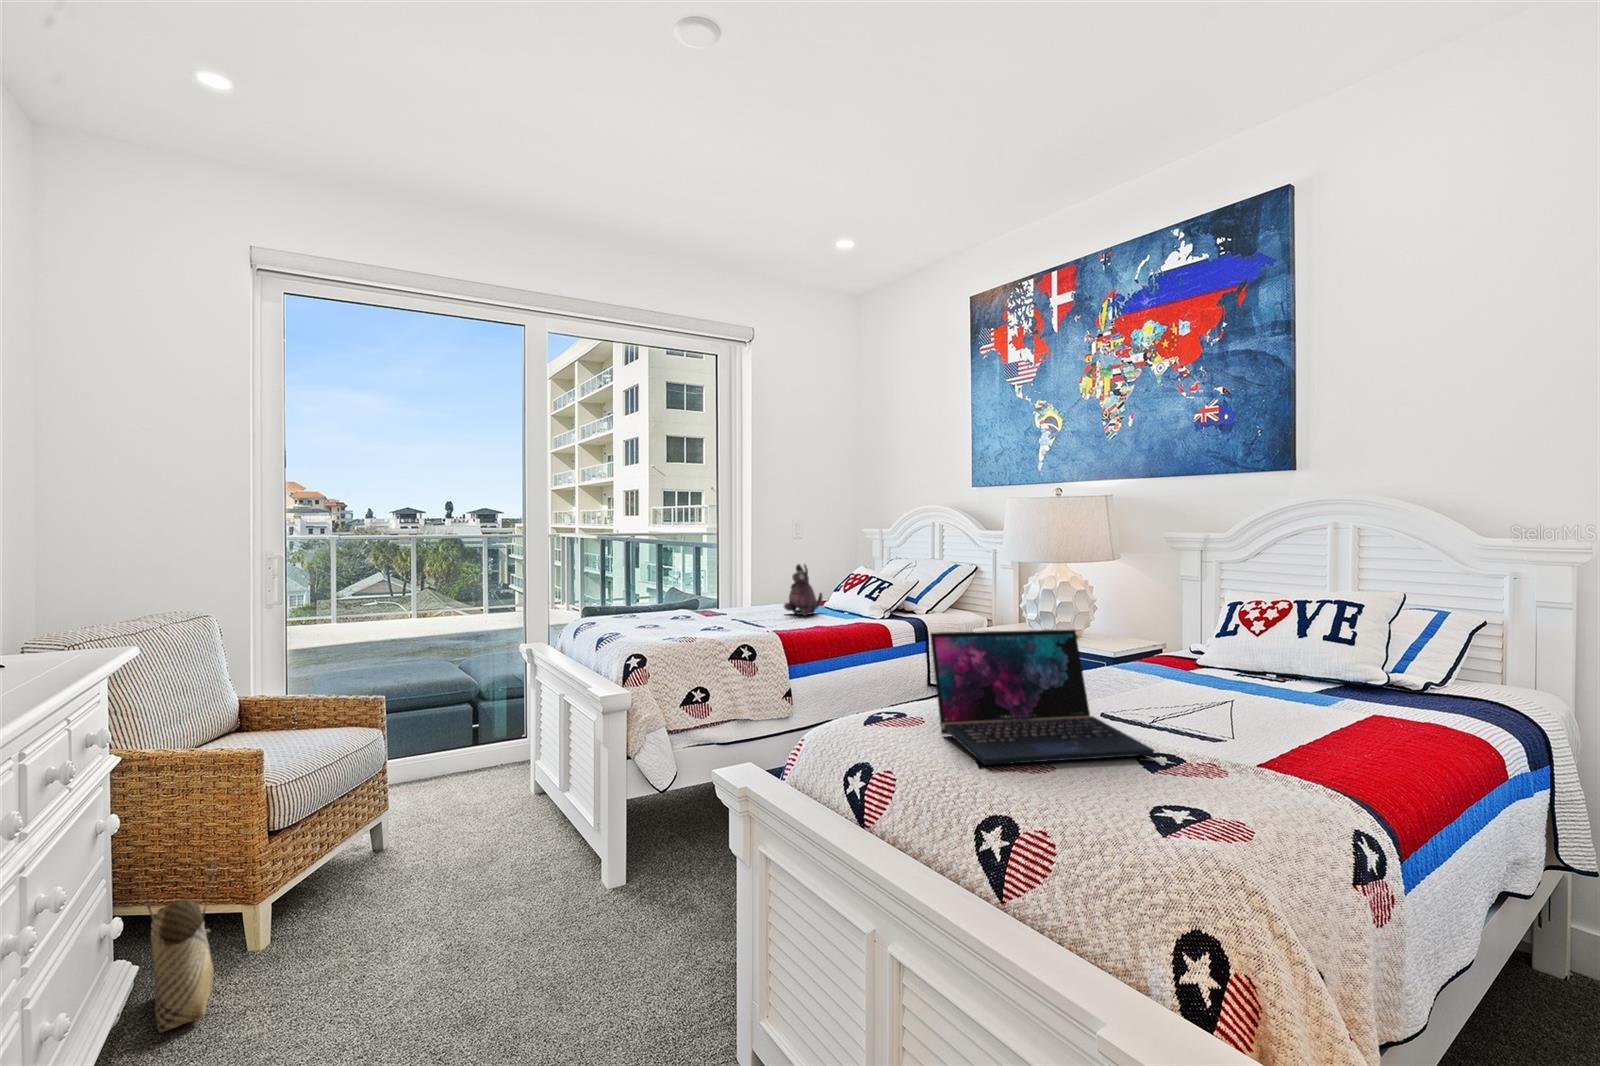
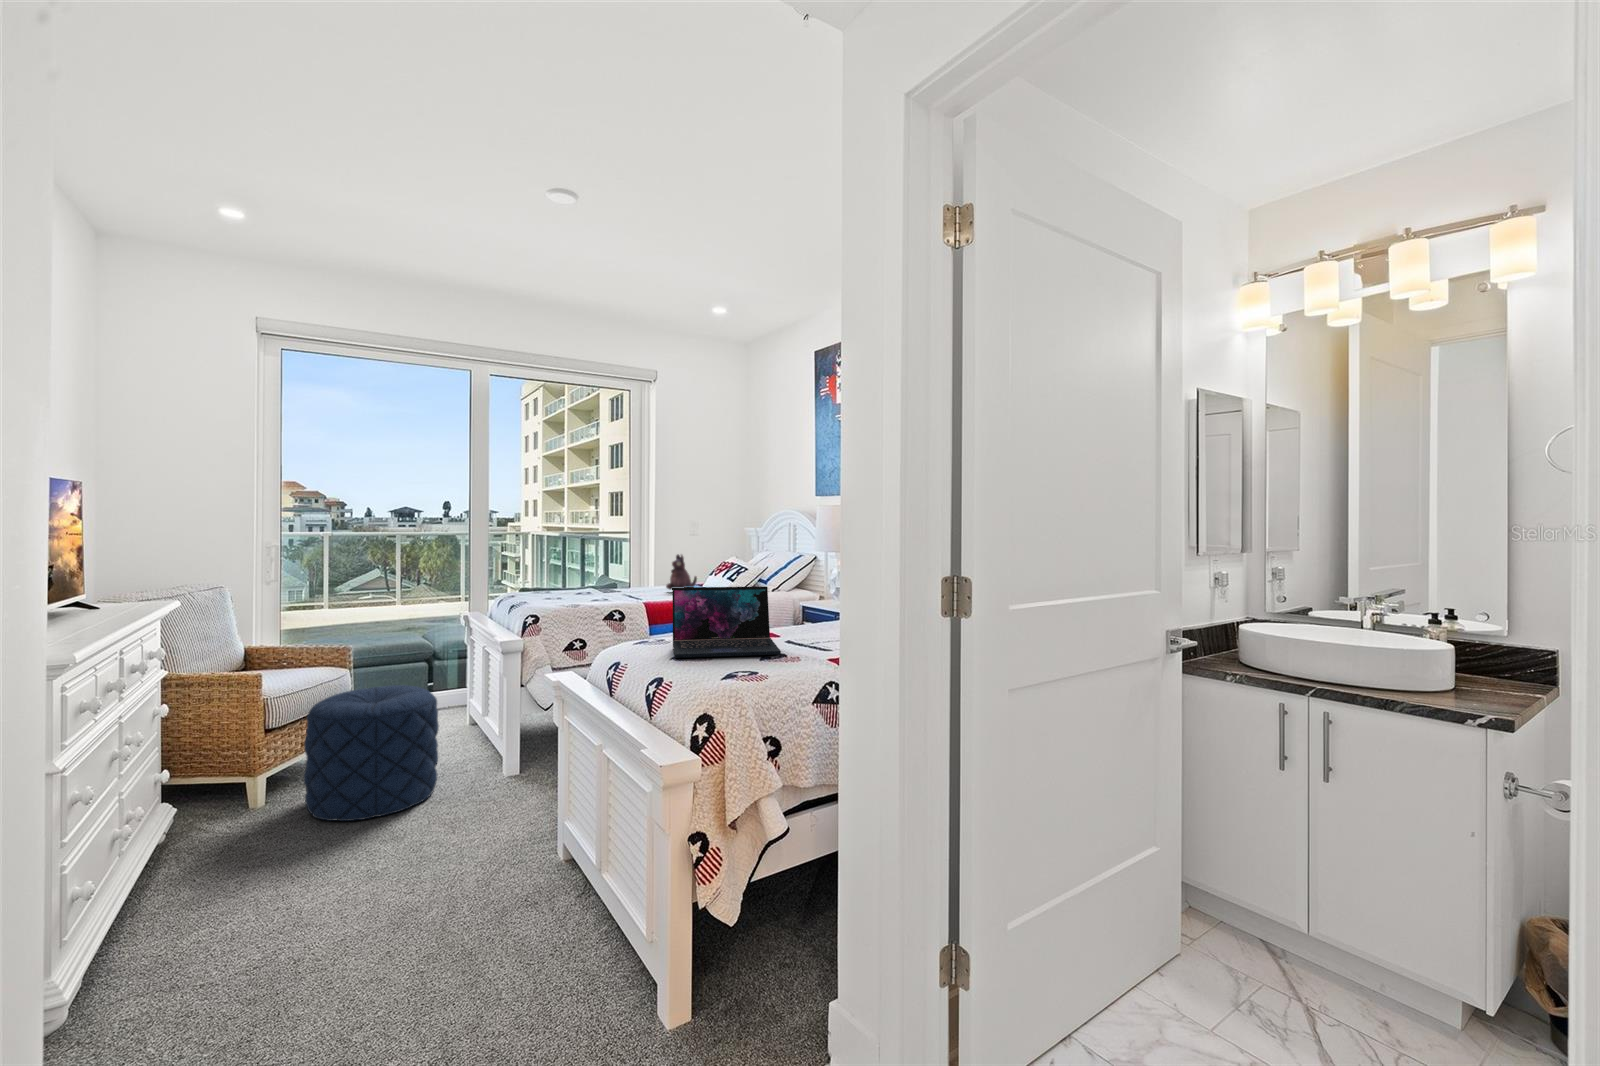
pouf: none [330,759,518,981] -> present [304,685,439,821]
woven basket: present [139,861,216,1032] -> none [178,741,230,844]

